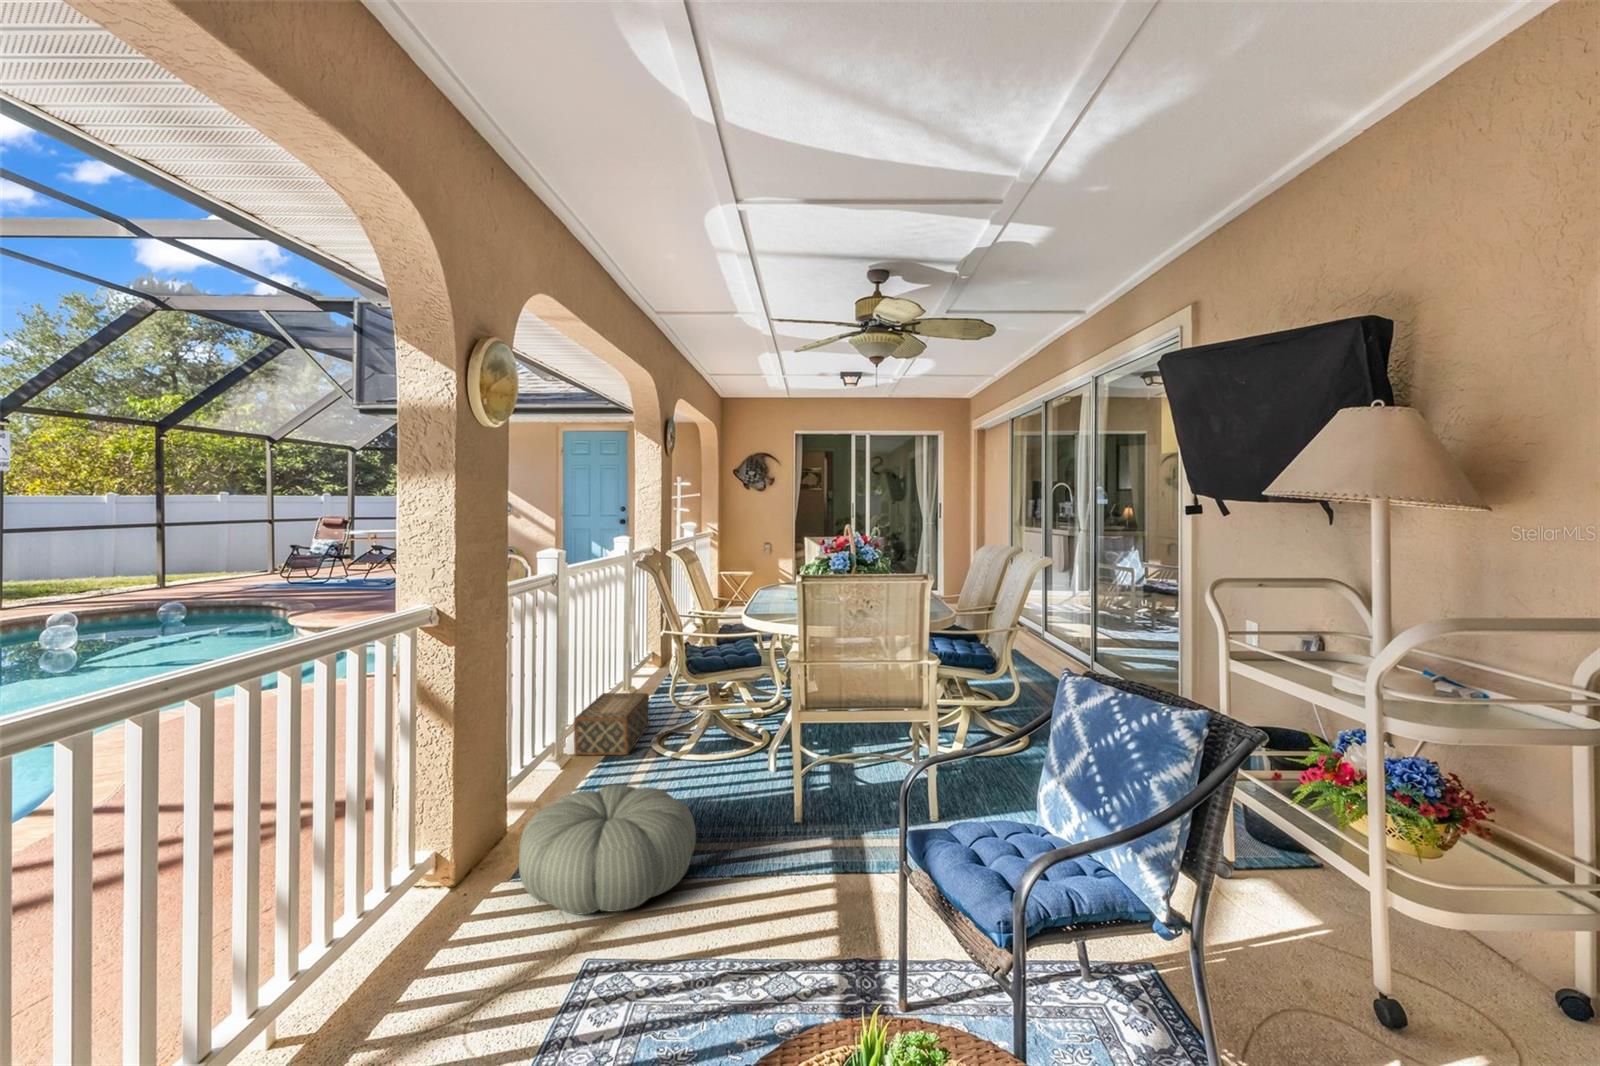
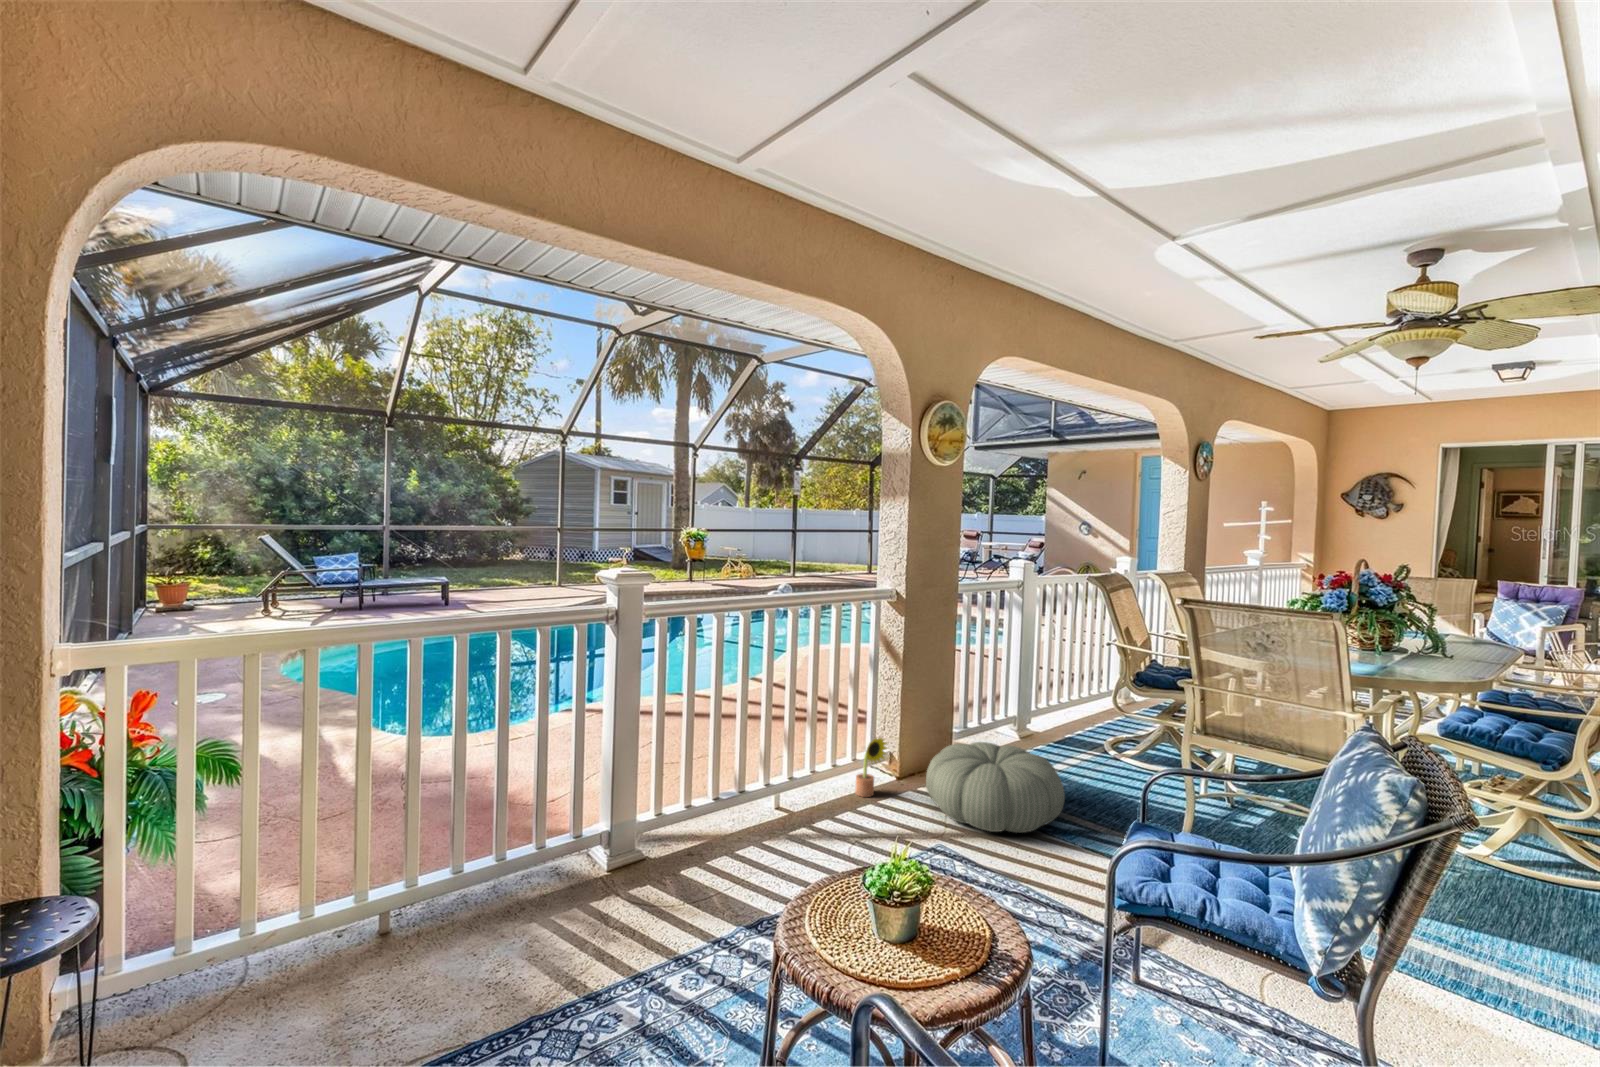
woven basket: present [574,693,650,755] -> none [1038,691,1121,744]
decorative plant: none [401,837,455,942] -> present [855,738,888,797]

